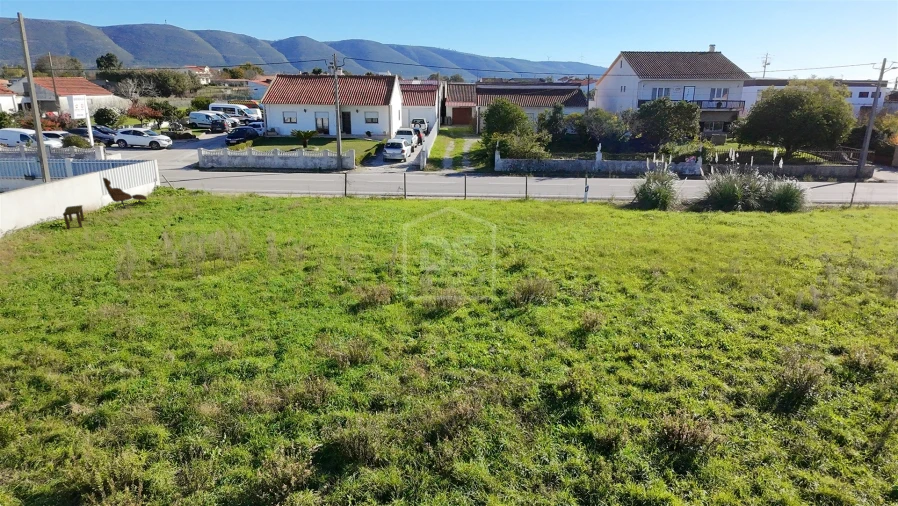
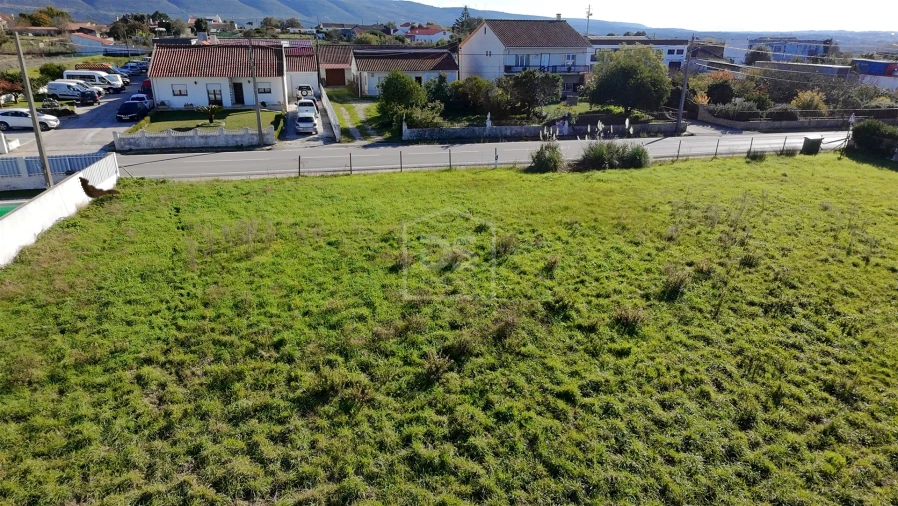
bench: present [63,205,84,229] -> none [59,205,83,229]

